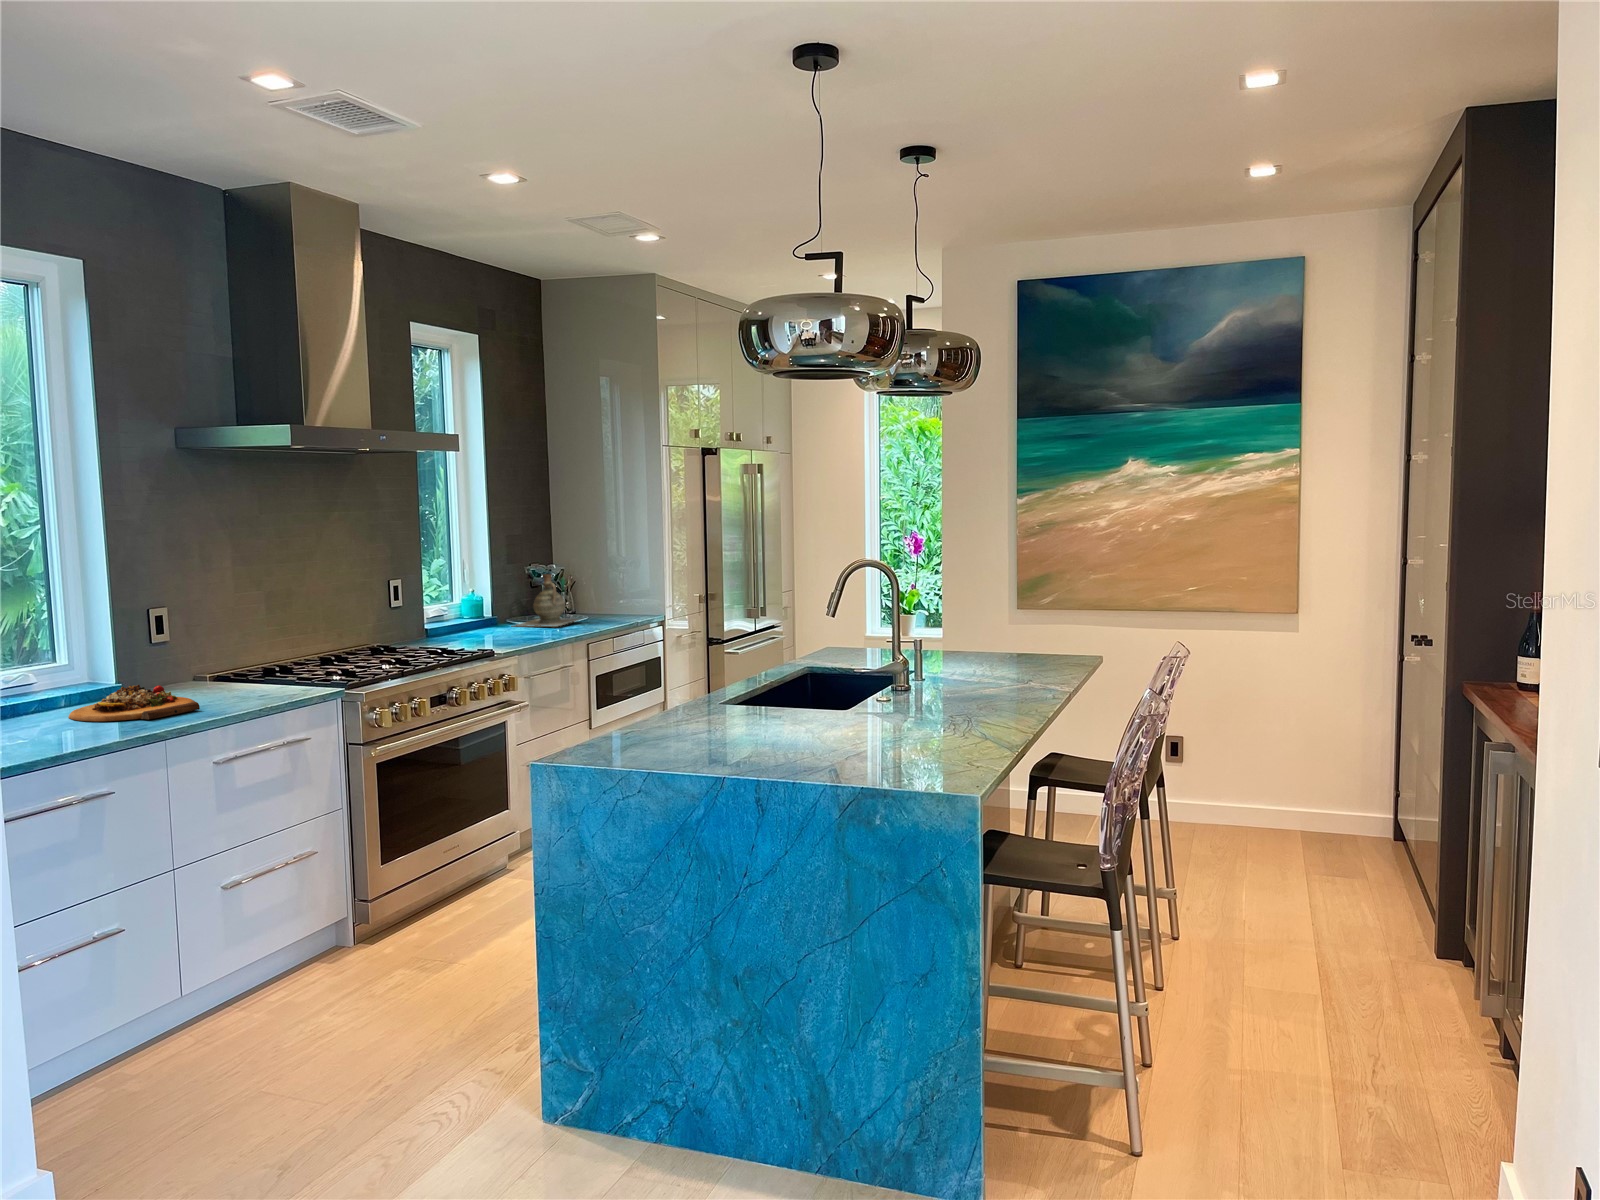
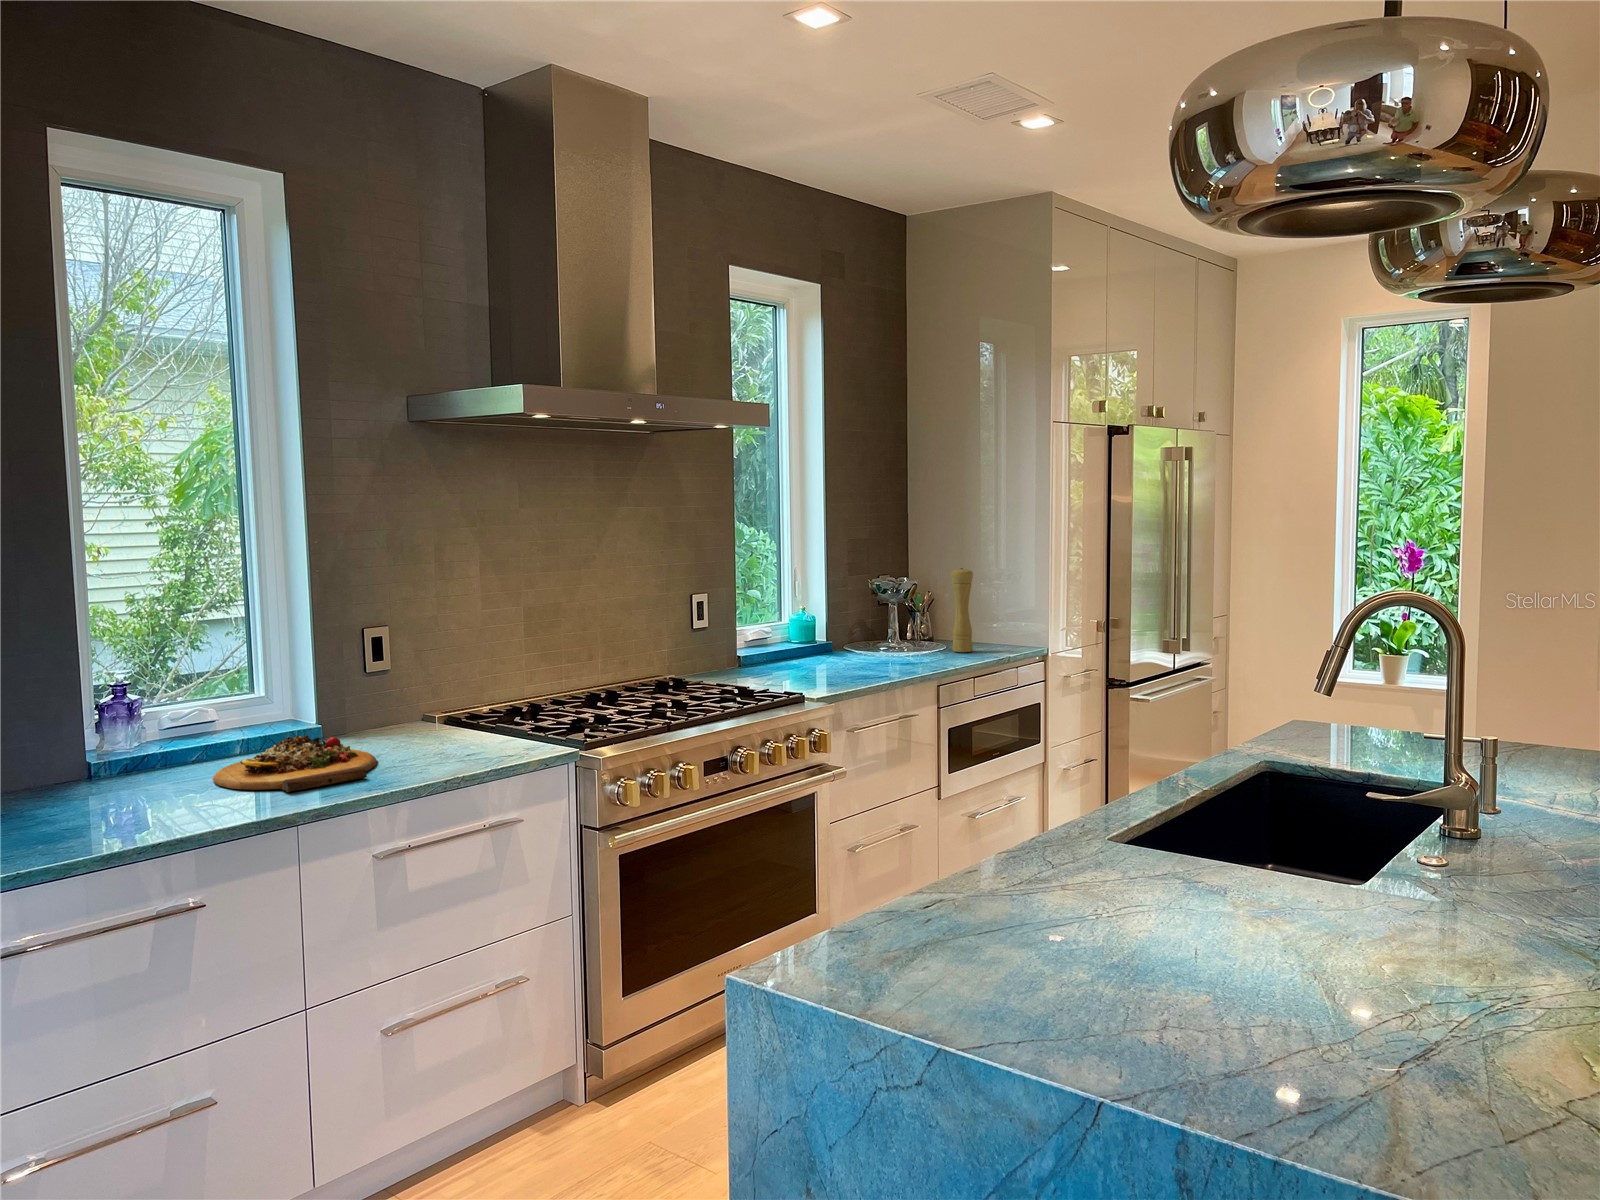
pepper mill: none [590,556,608,620] -> present [951,568,973,652]
ceramic jug: present [516,574,579,627] -> none [845,590,941,660]

